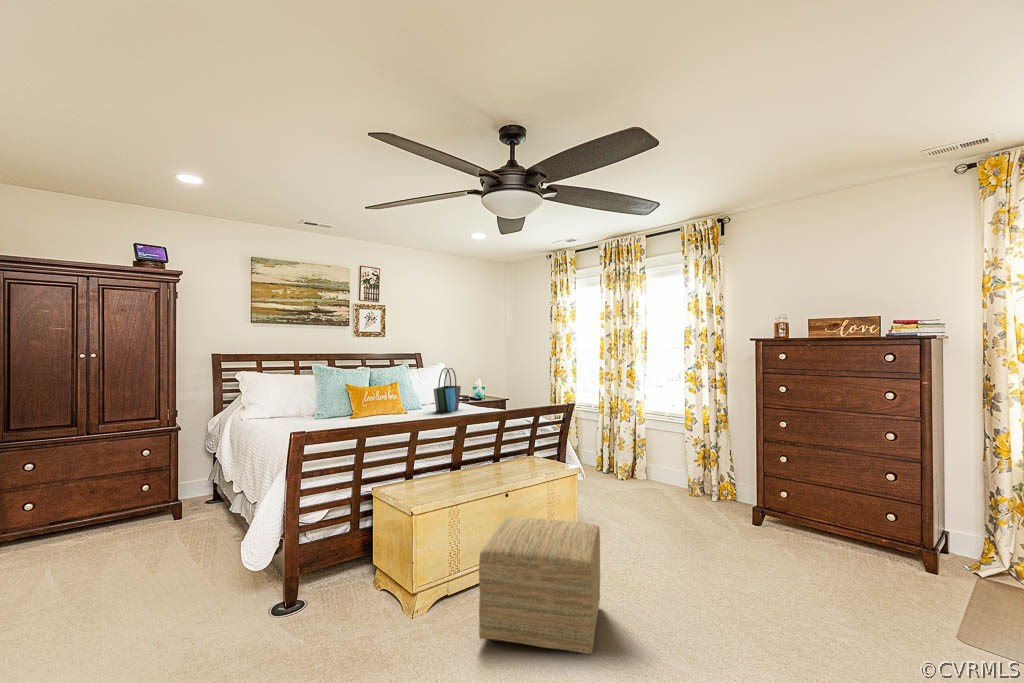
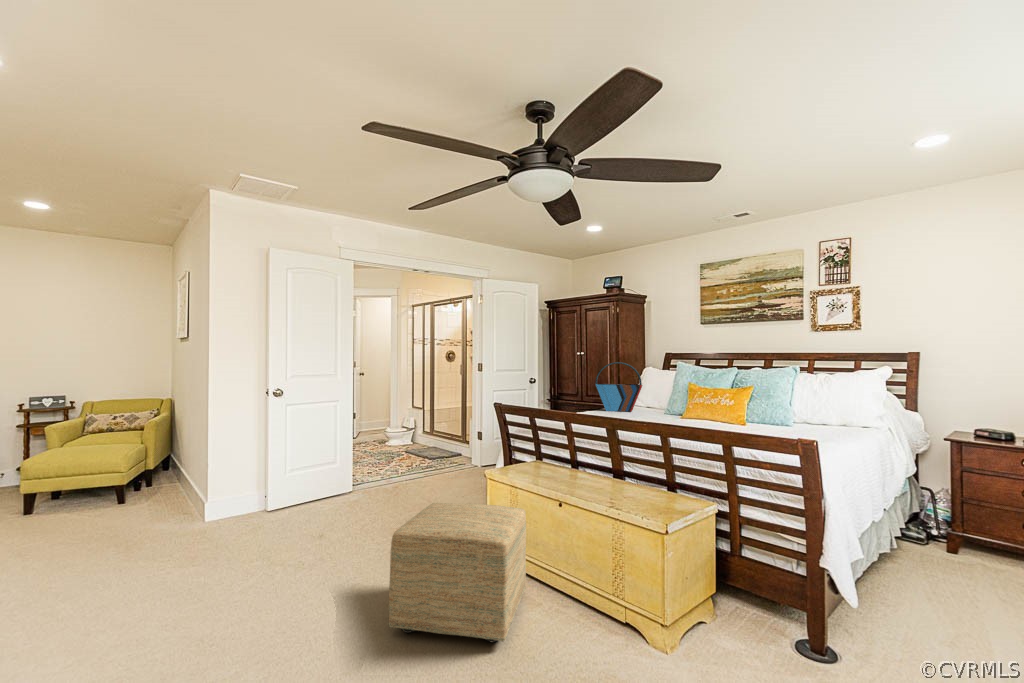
tote bag: present [433,368,461,412] -> present [595,362,642,412]

